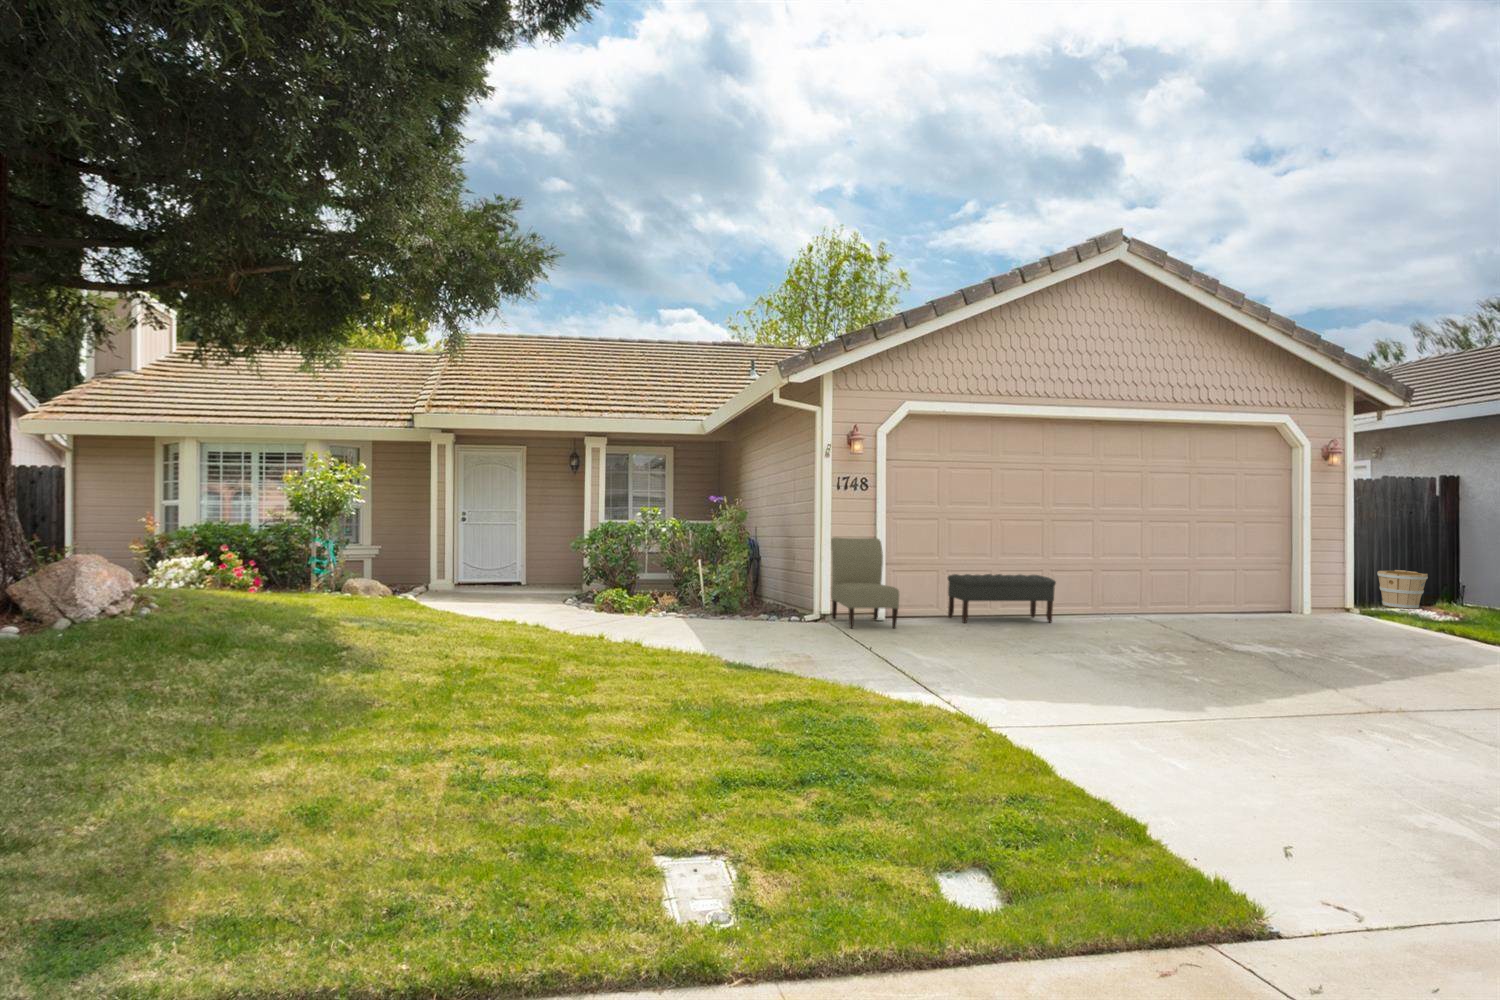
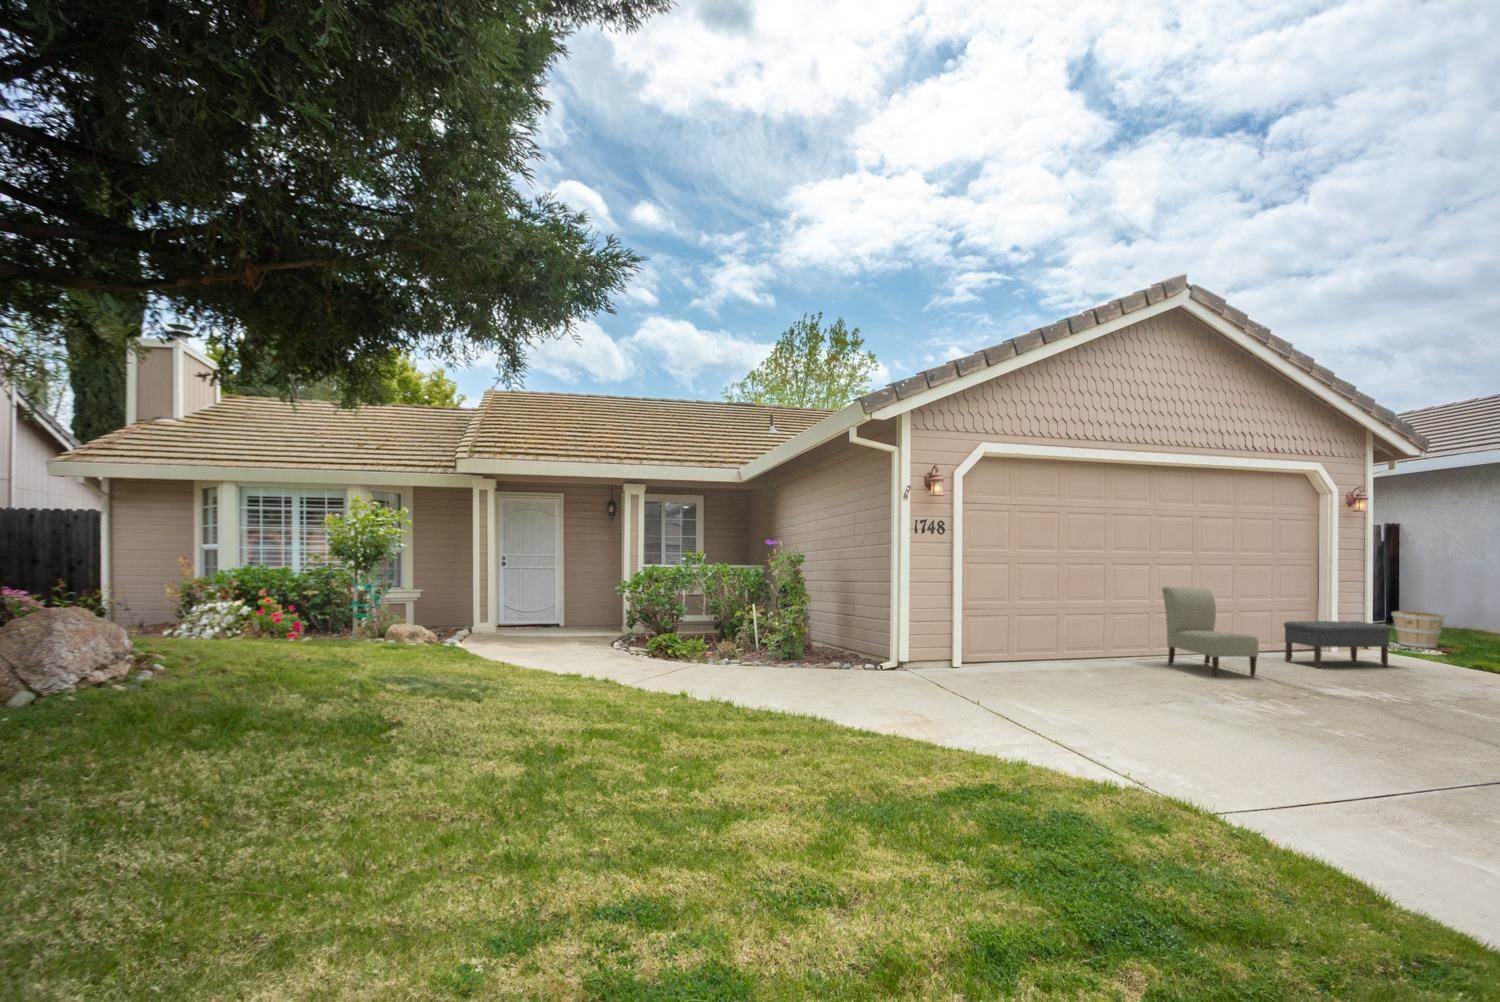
chair: present [831,537,899,628] -> present [1162,586,1259,676]
bench: present [948,574,1056,623] -> present [1284,621,1391,668]

